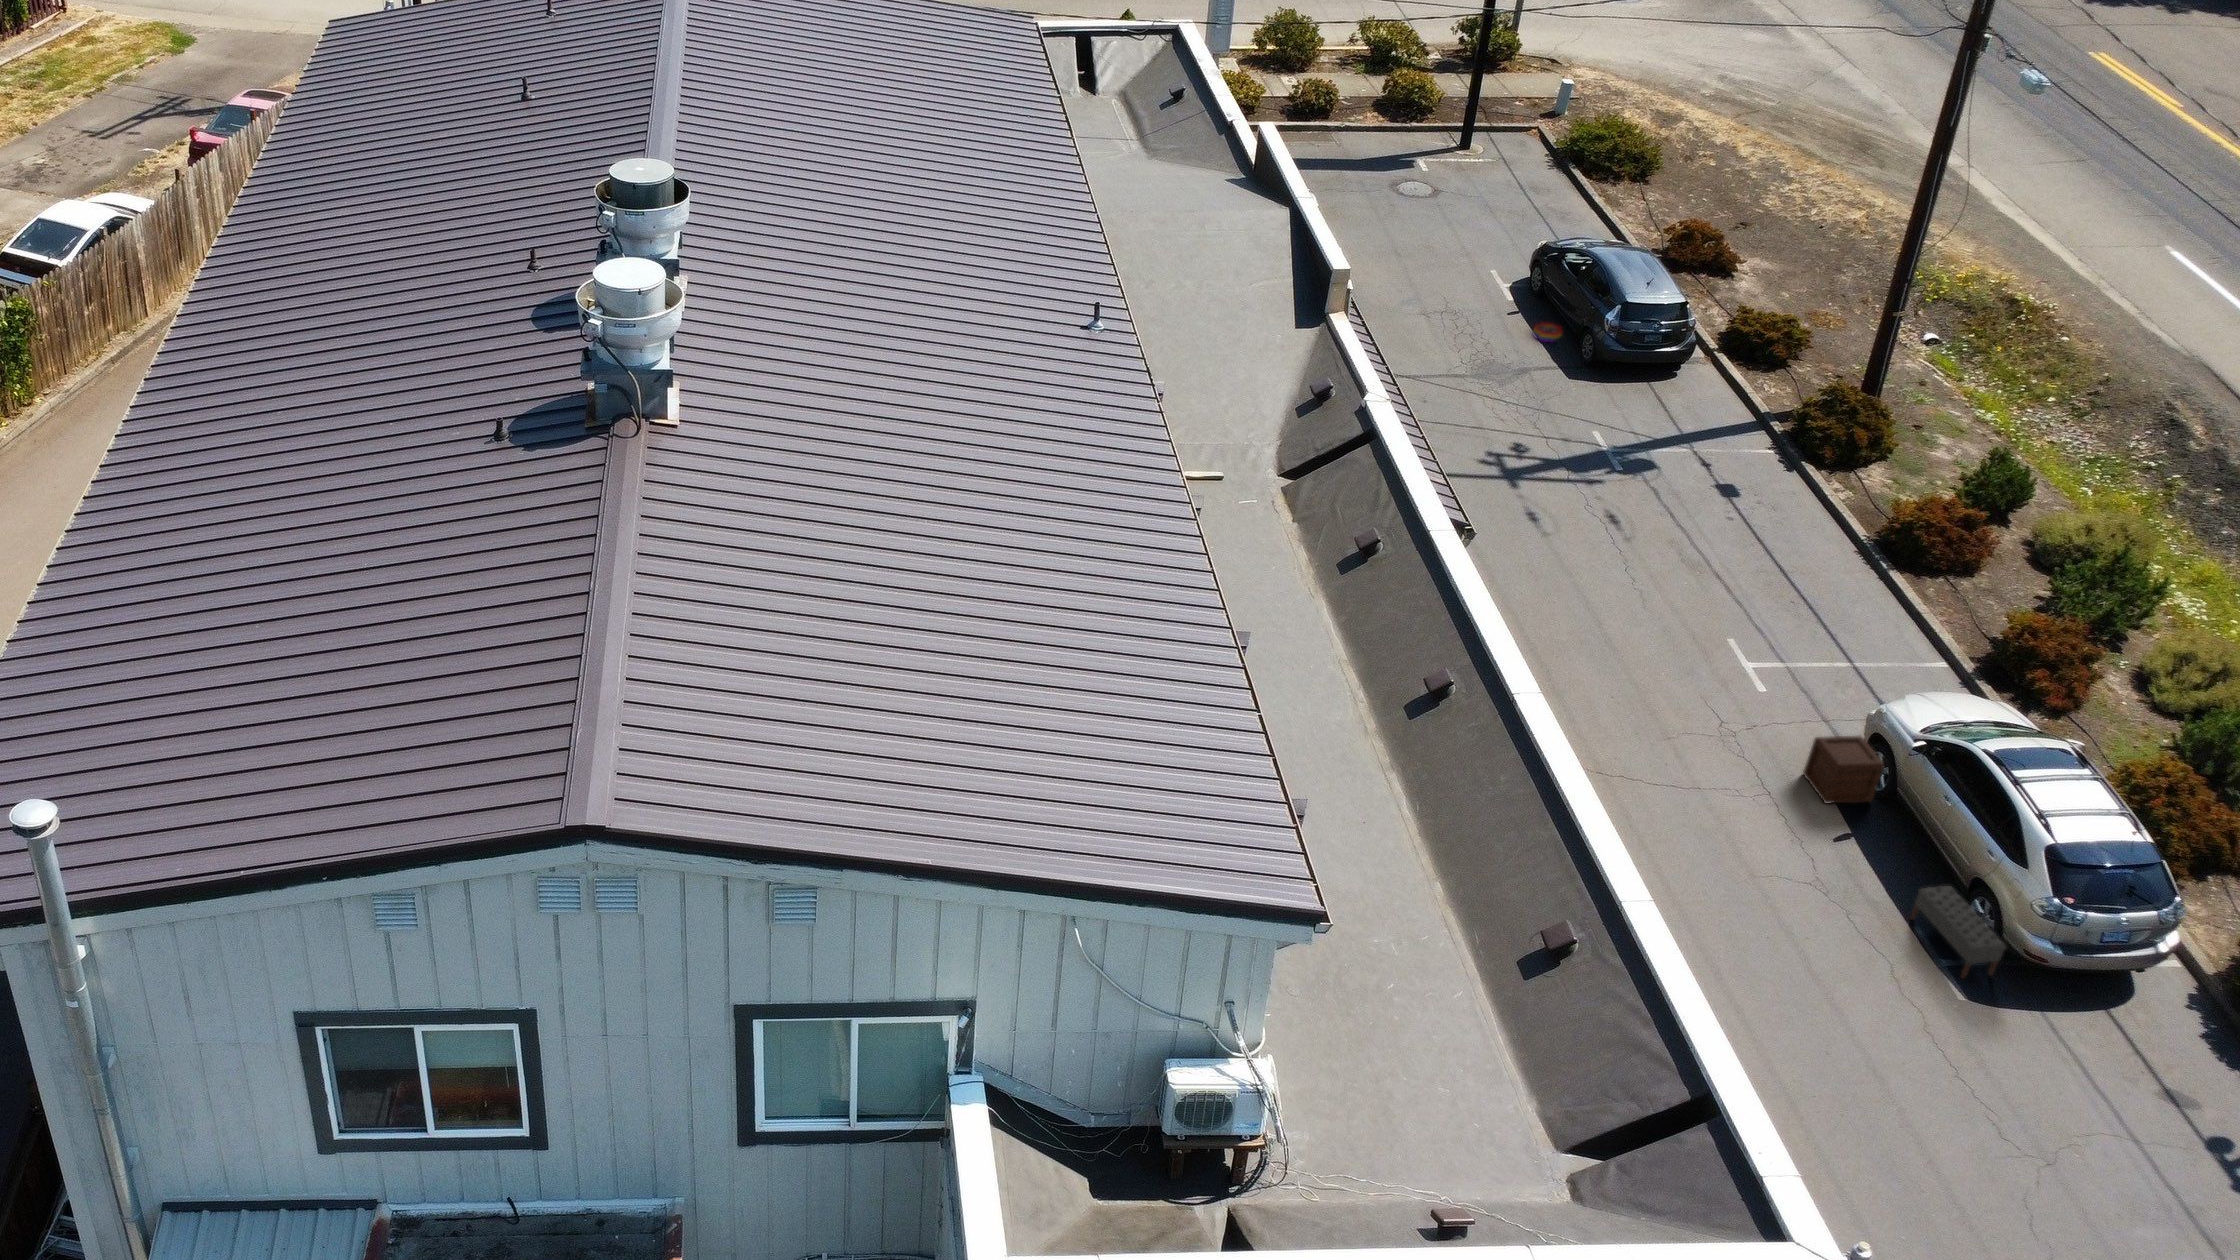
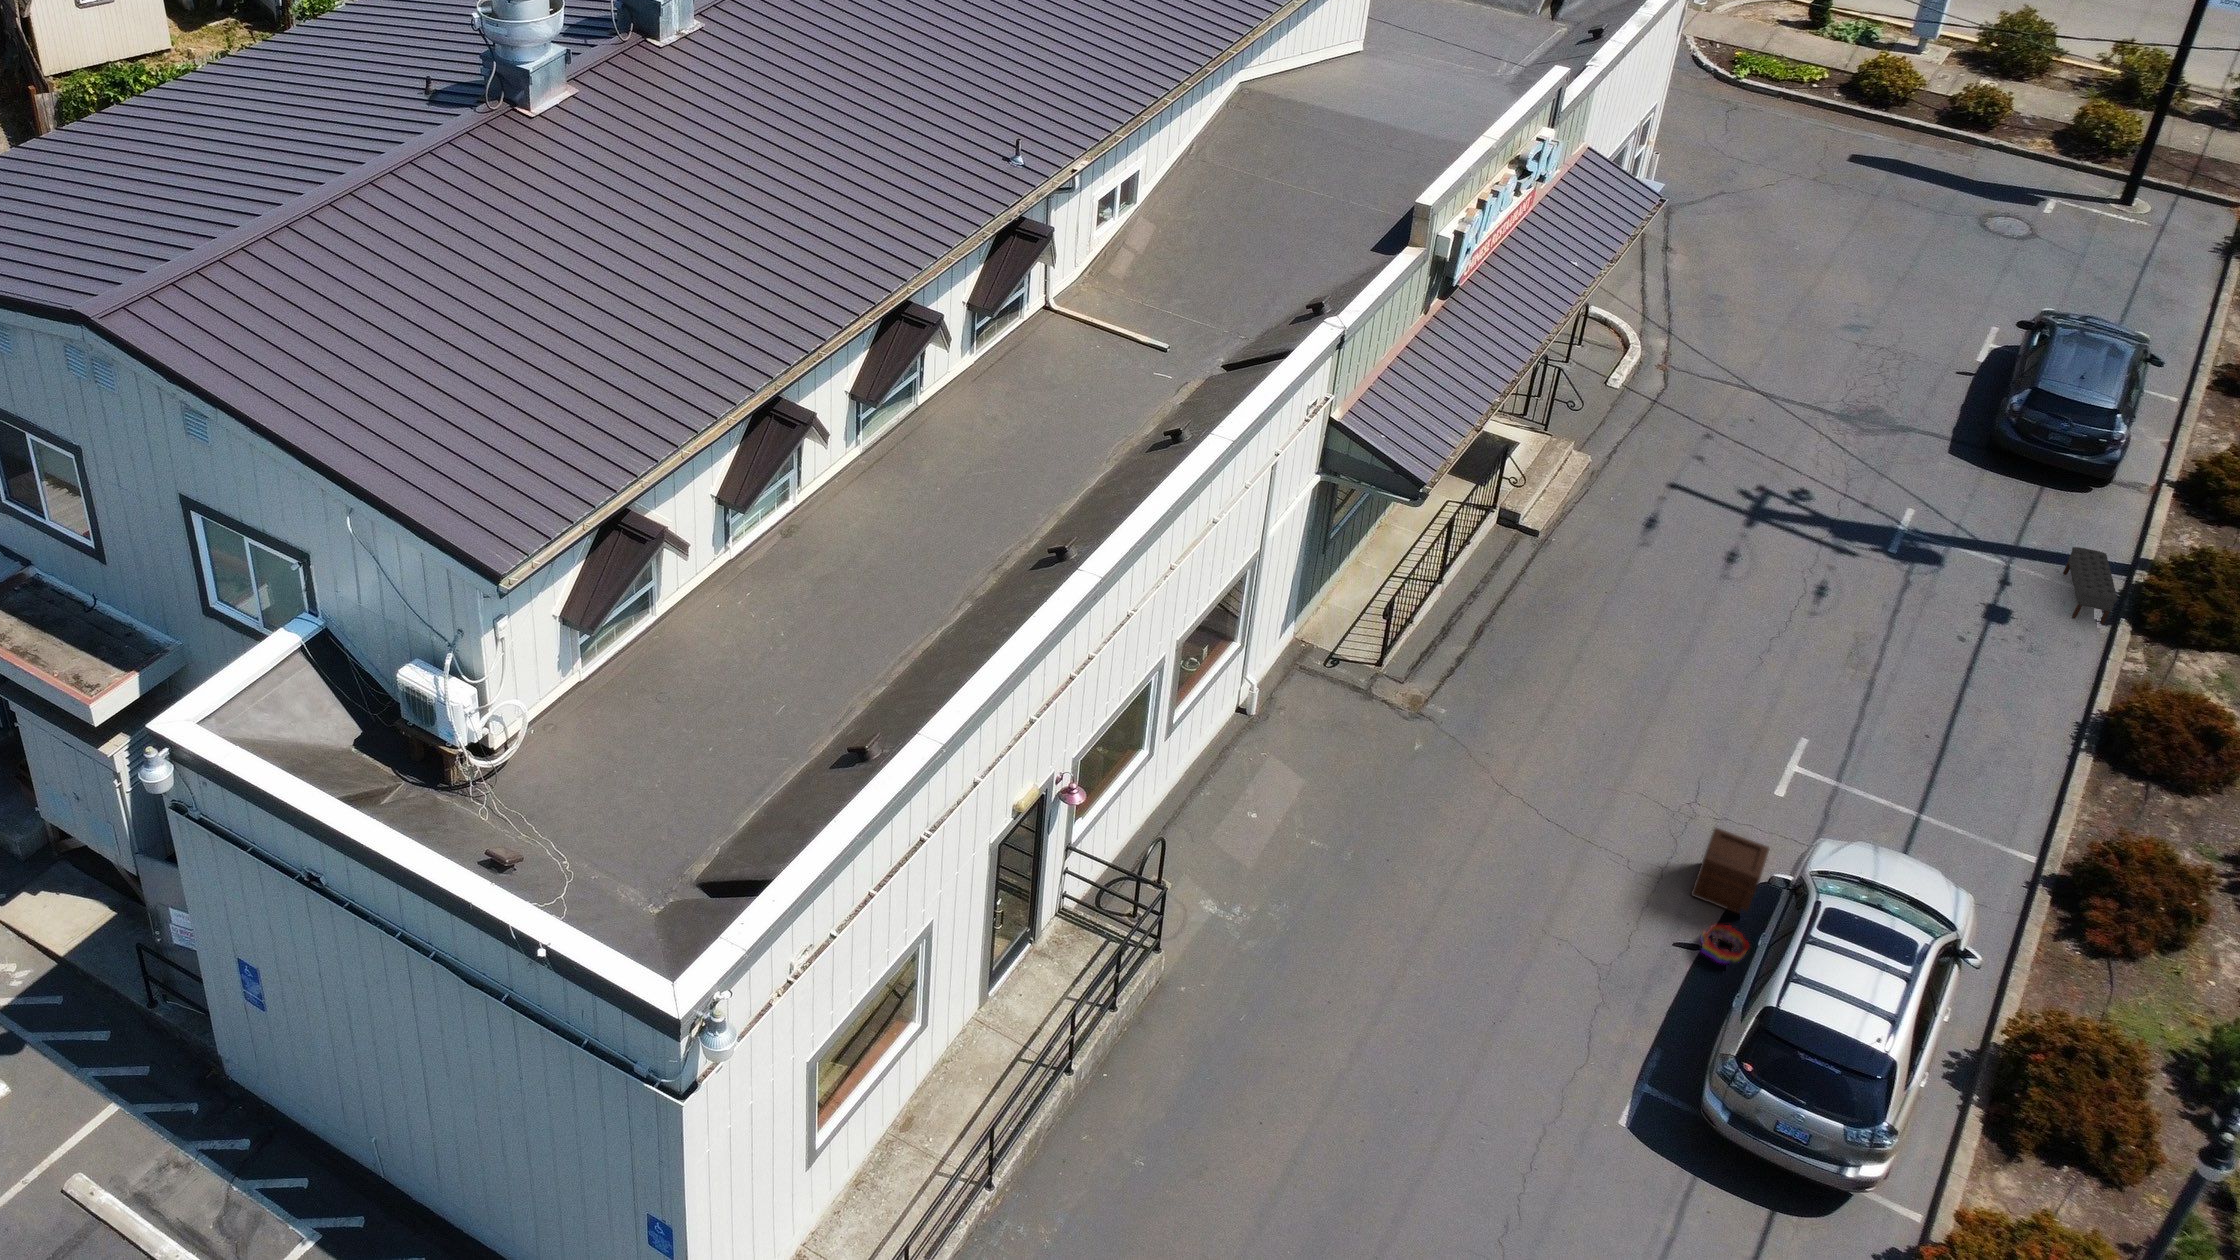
storage bin: present [1533,323,1562,342] -> present [1700,924,1749,964]
bench: present [1910,886,2006,978] -> present [2063,547,2118,624]

